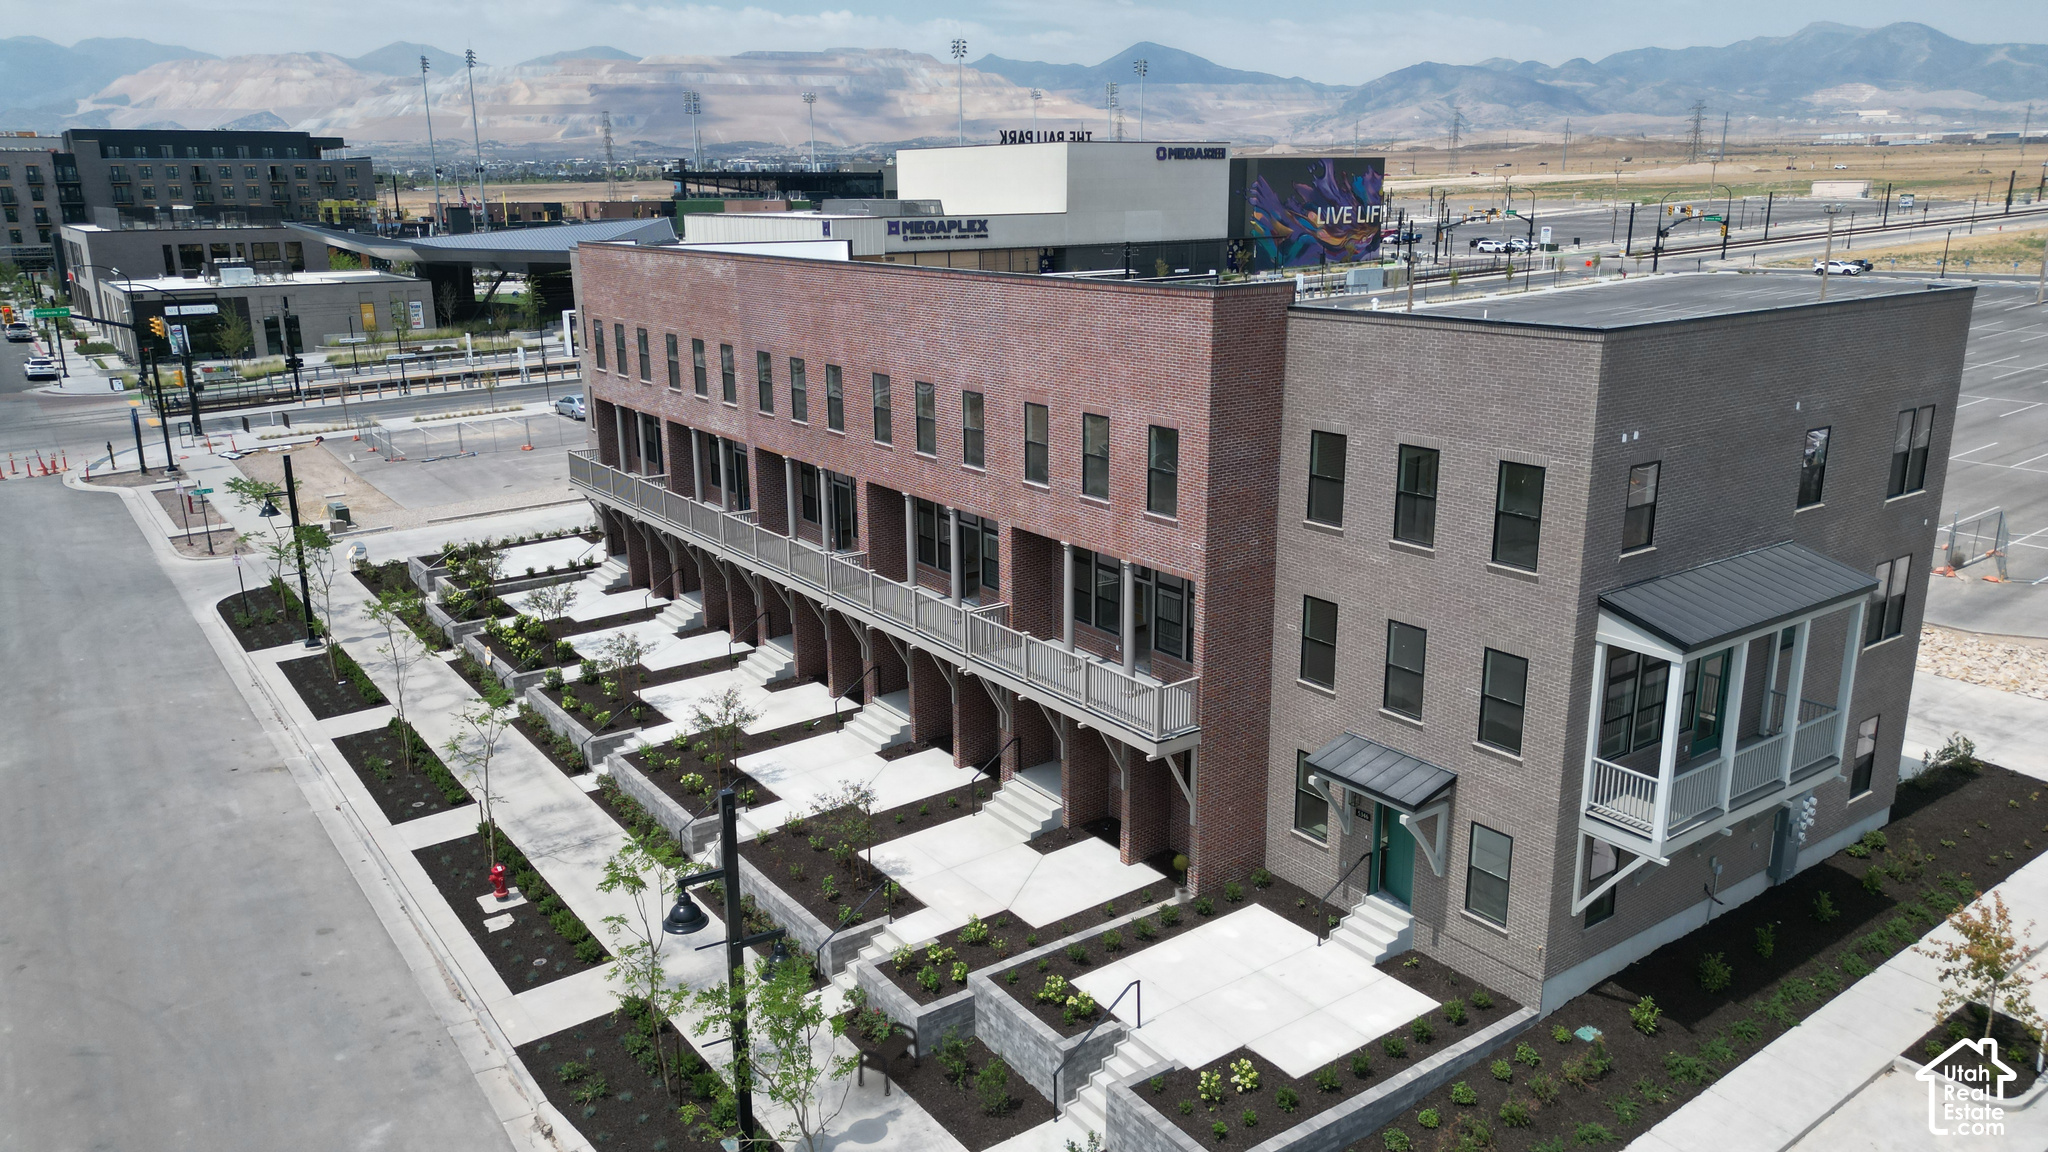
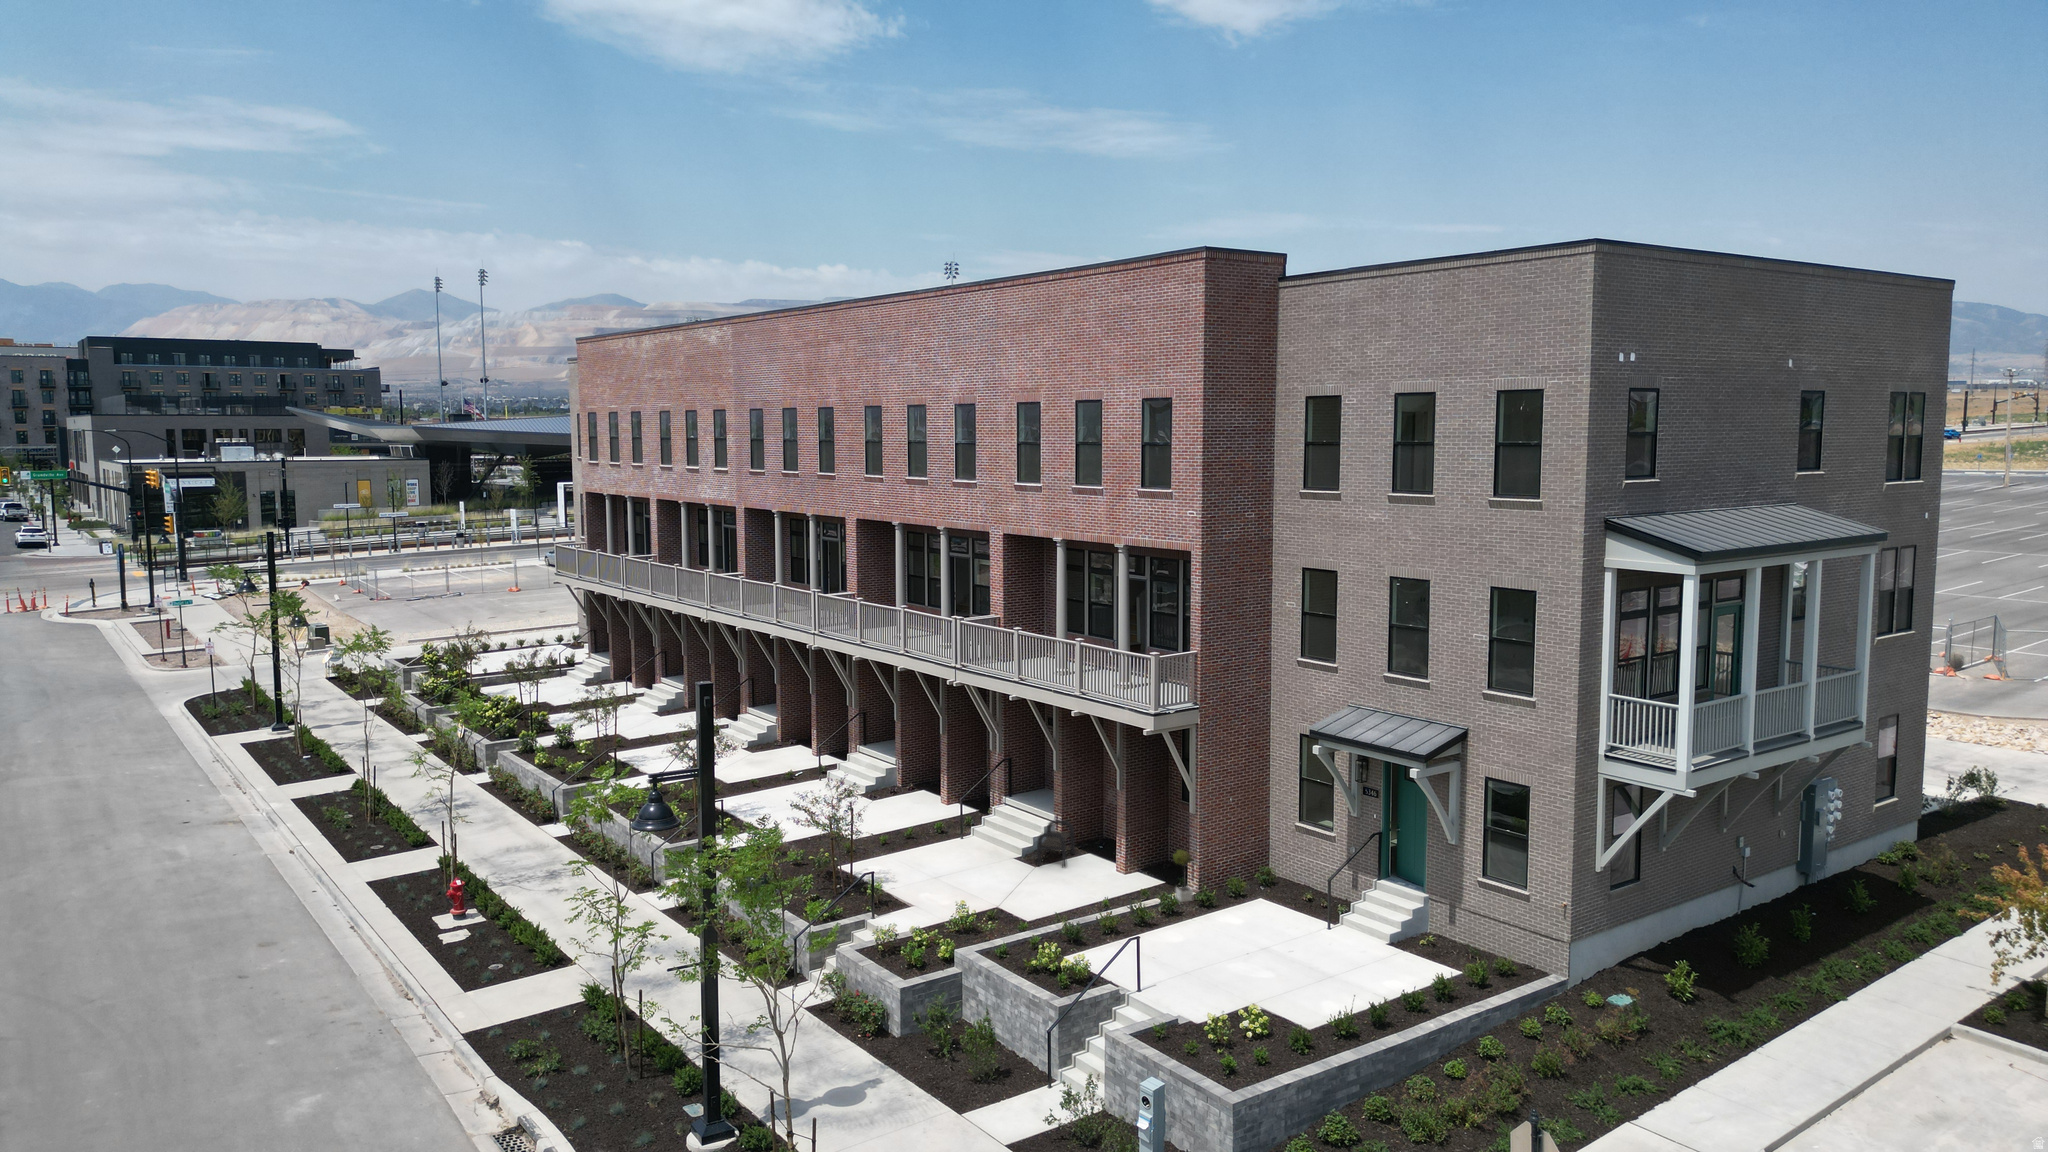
bench: present [858,1022,920,1096] -> present [1037,820,1075,868]

